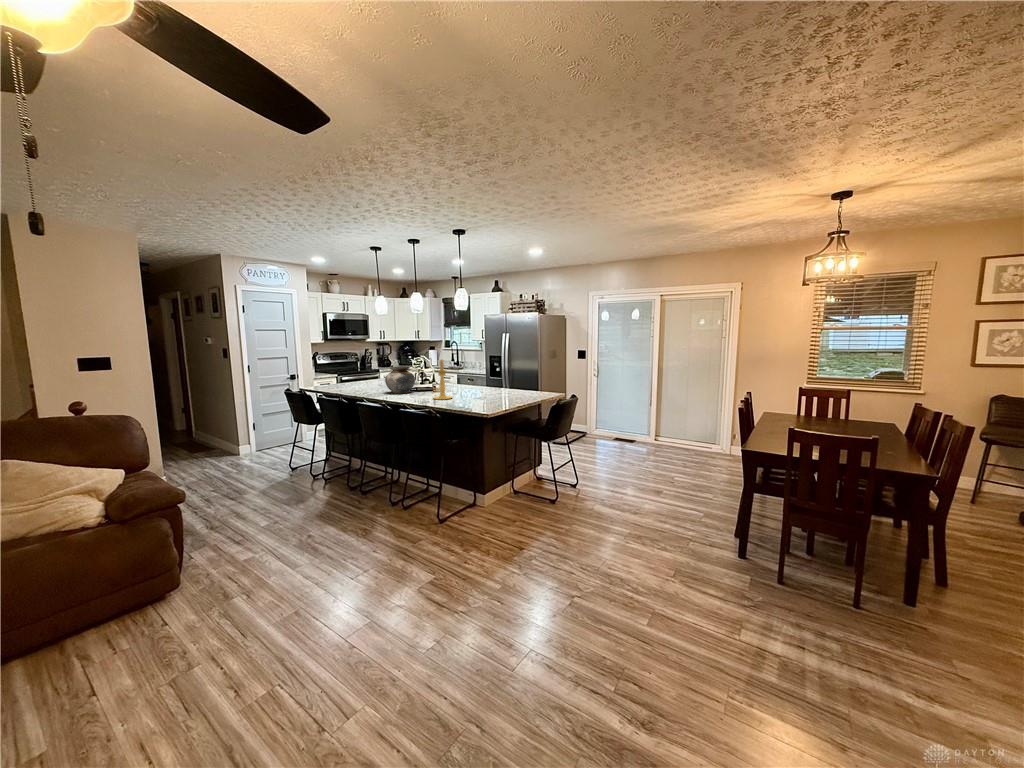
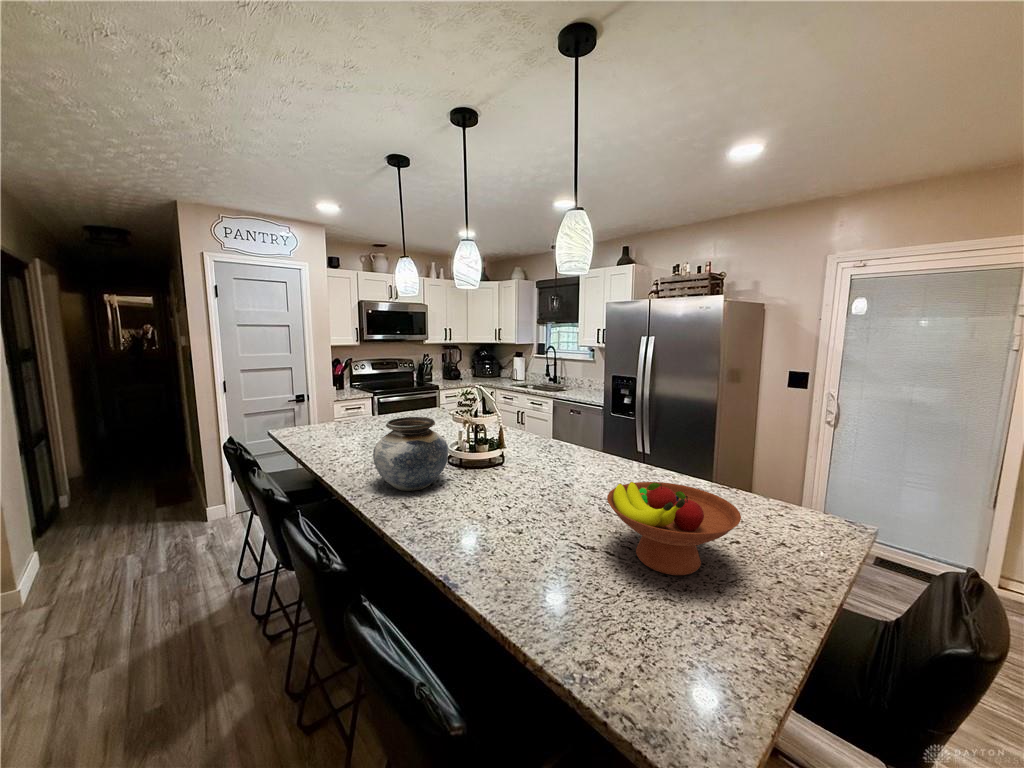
candle holder: present [433,359,452,400] -> none [473,427,538,574]
fruit bowl: none [472,374,508,398] -> present [607,482,741,576]

